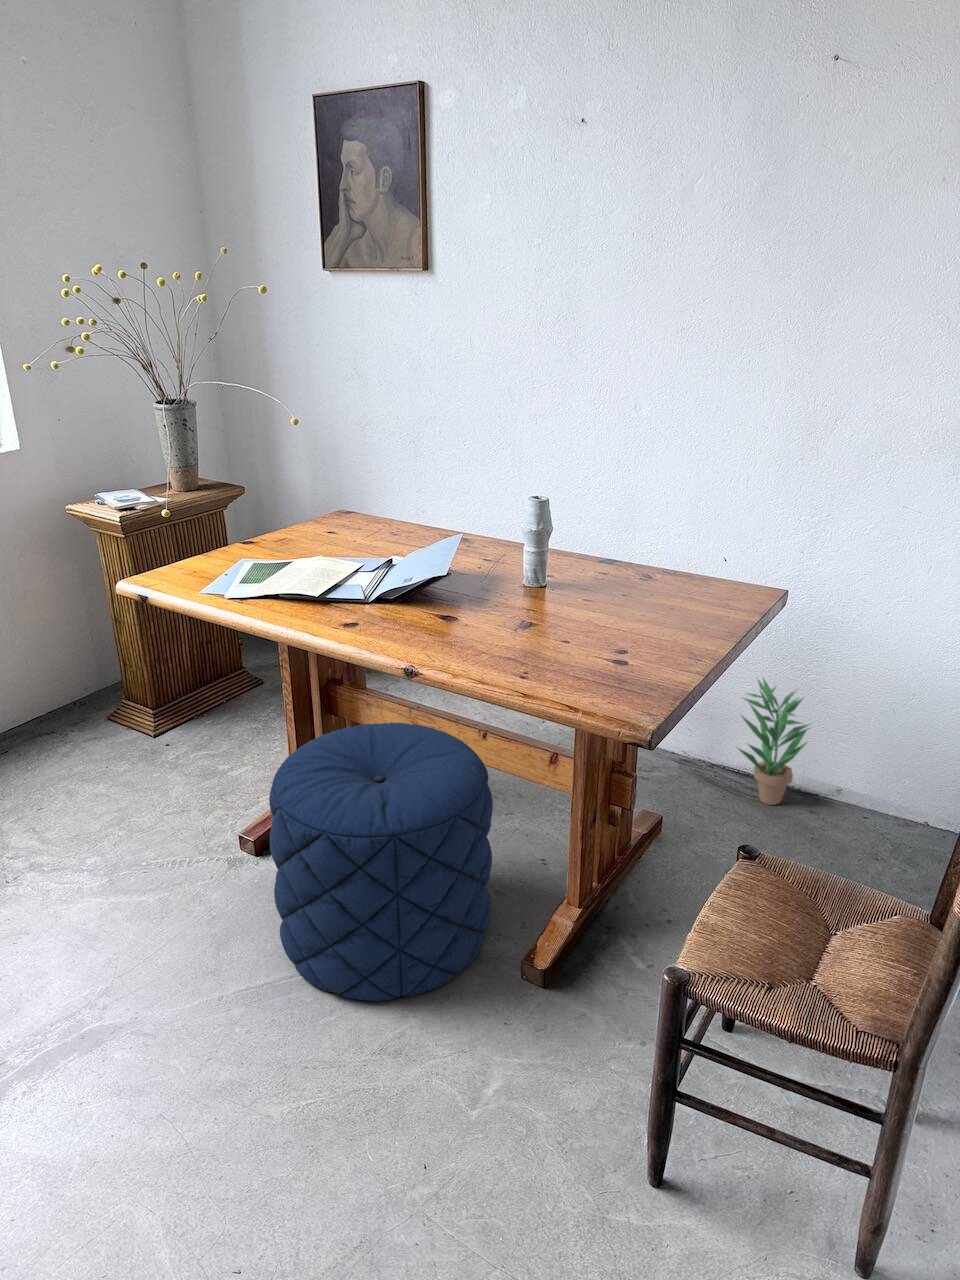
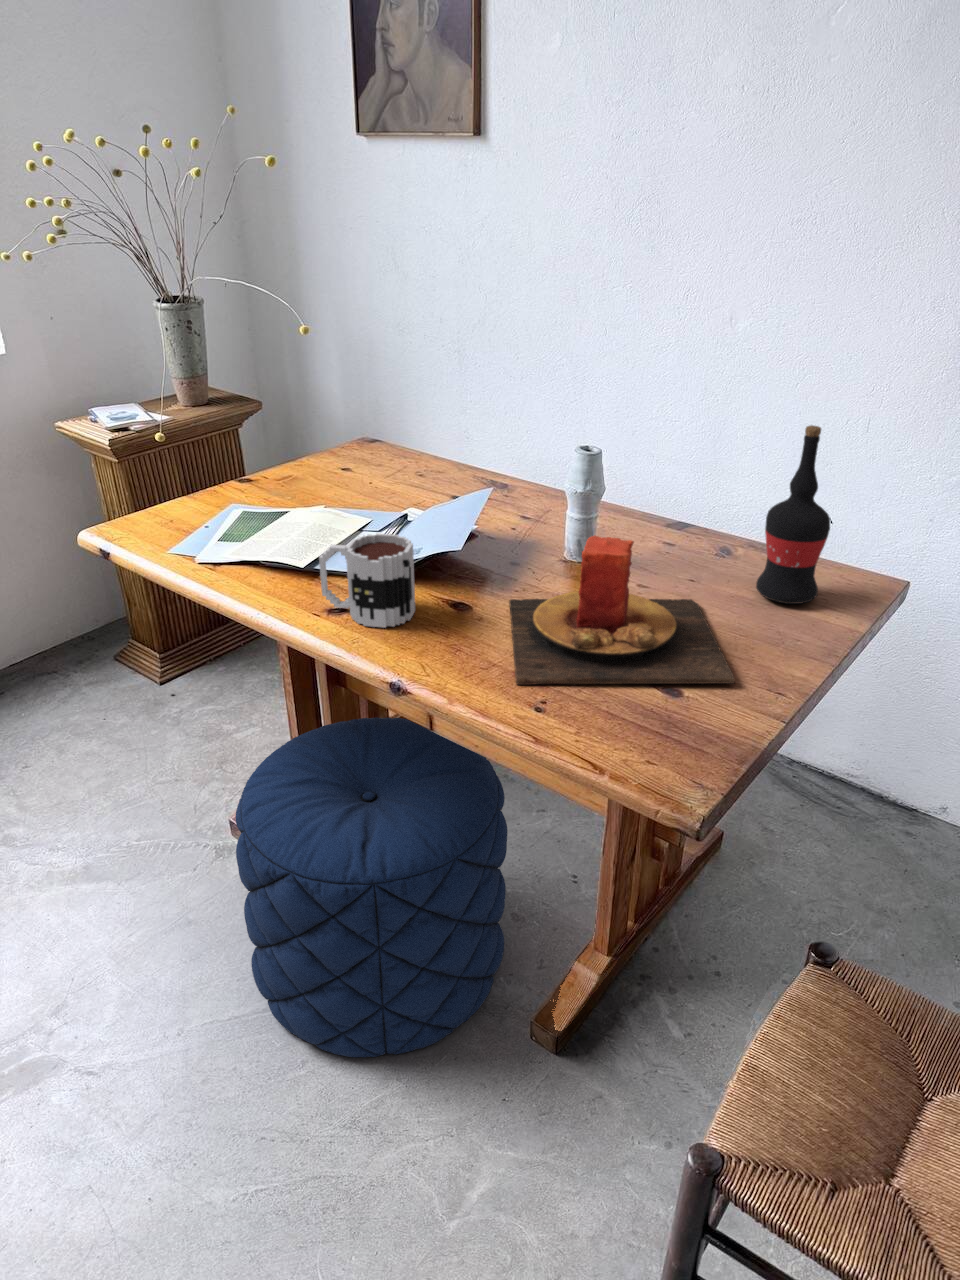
wine bottle: none [675,469,728,606] -> present [756,425,830,604]
candle: none [487,552,667,662] -> present [510,535,735,685]
mug: none [339,561,415,632] -> present [319,533,415,628]
potted plant: present [738,678,810,805] -> none [820,666,922,820]

